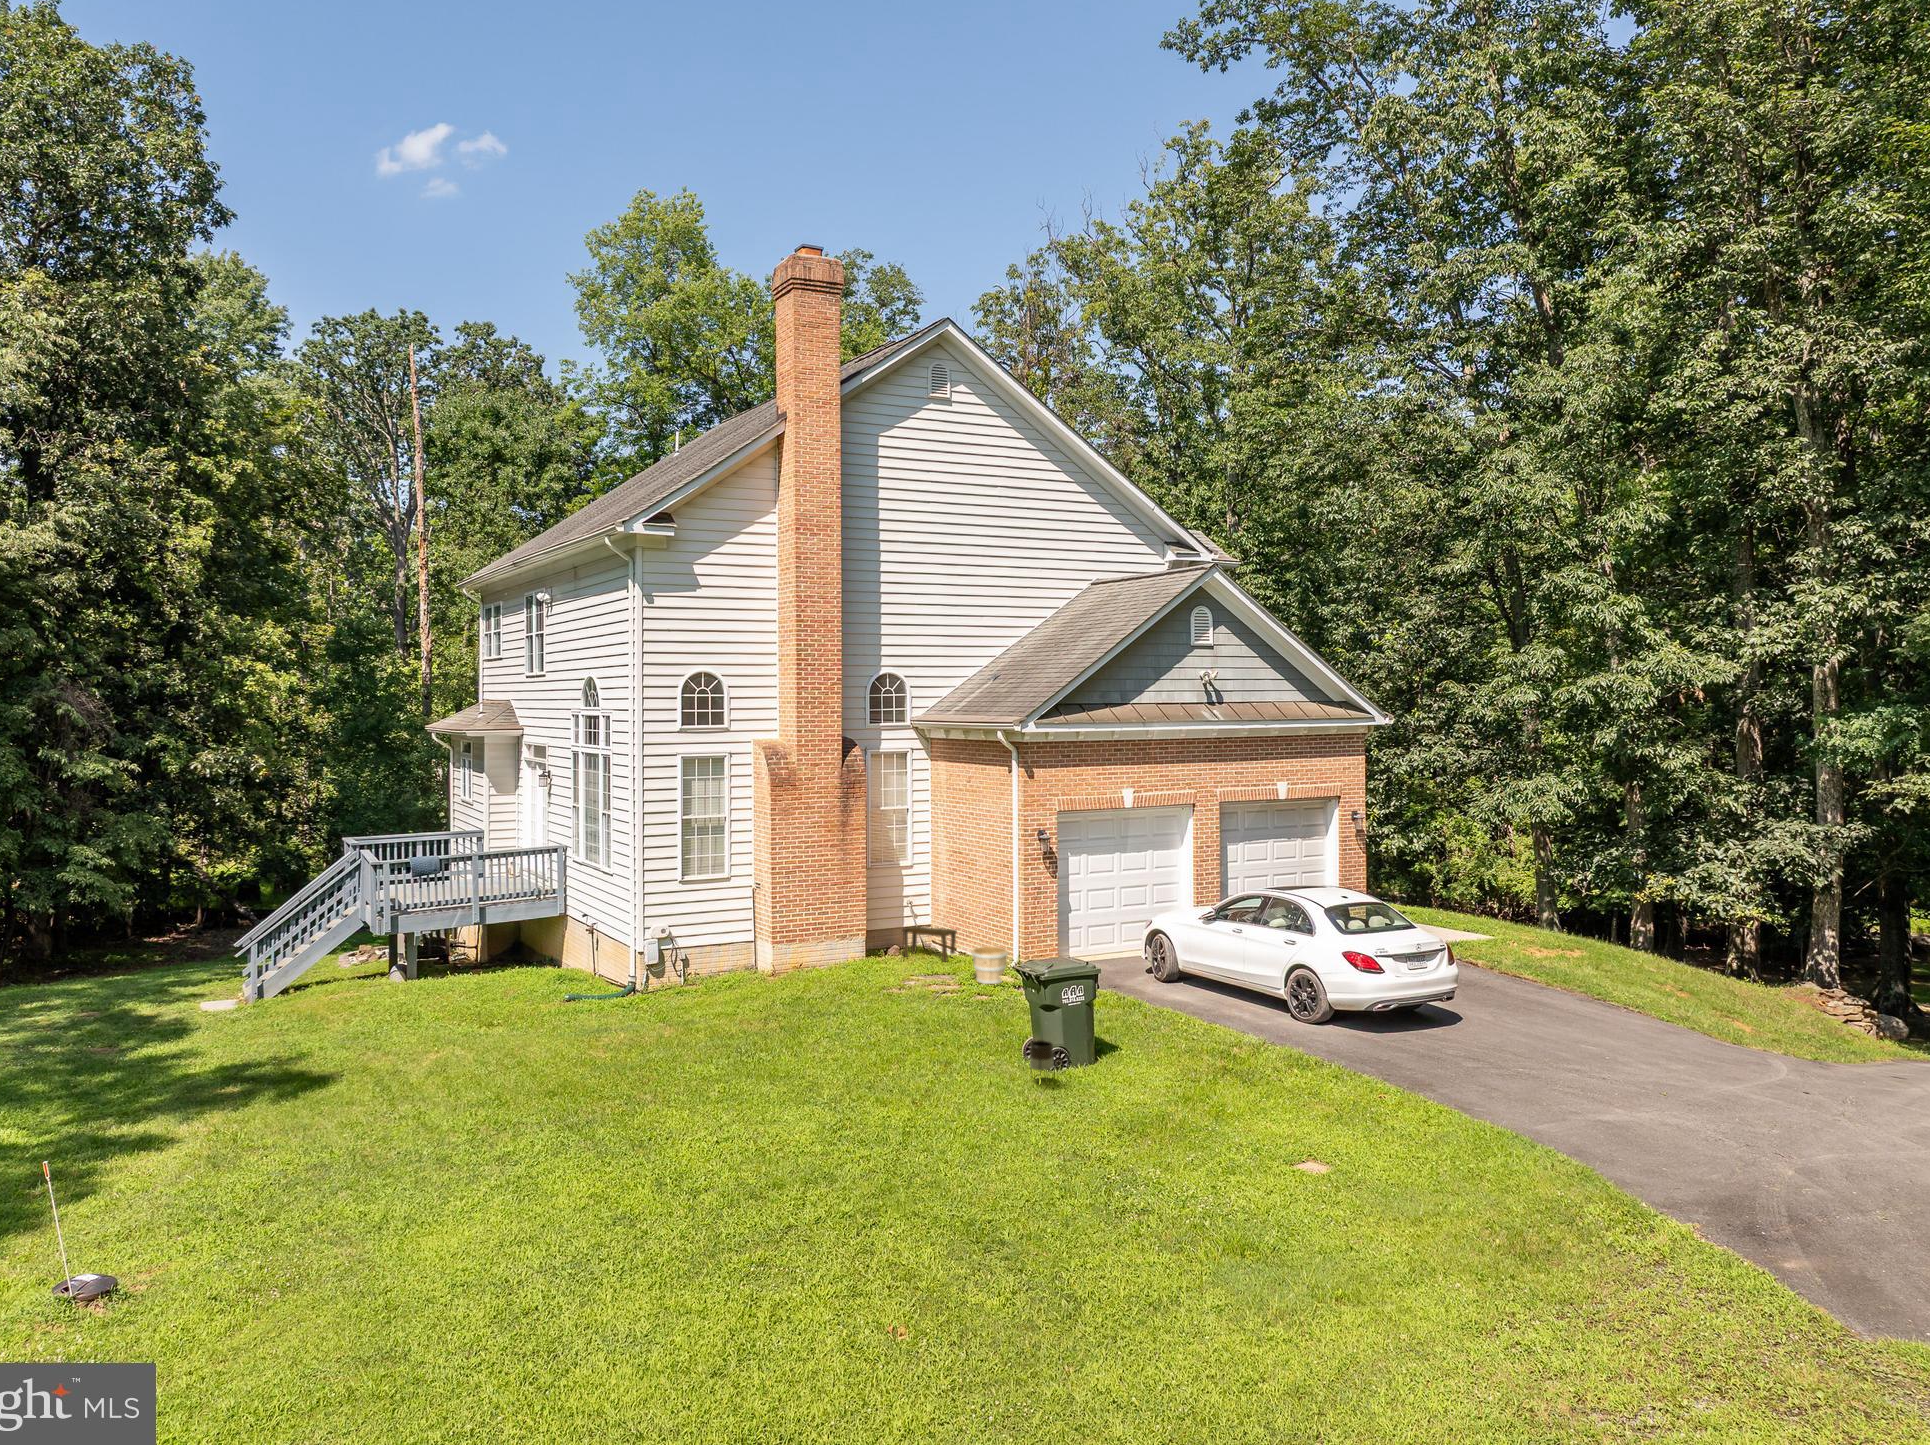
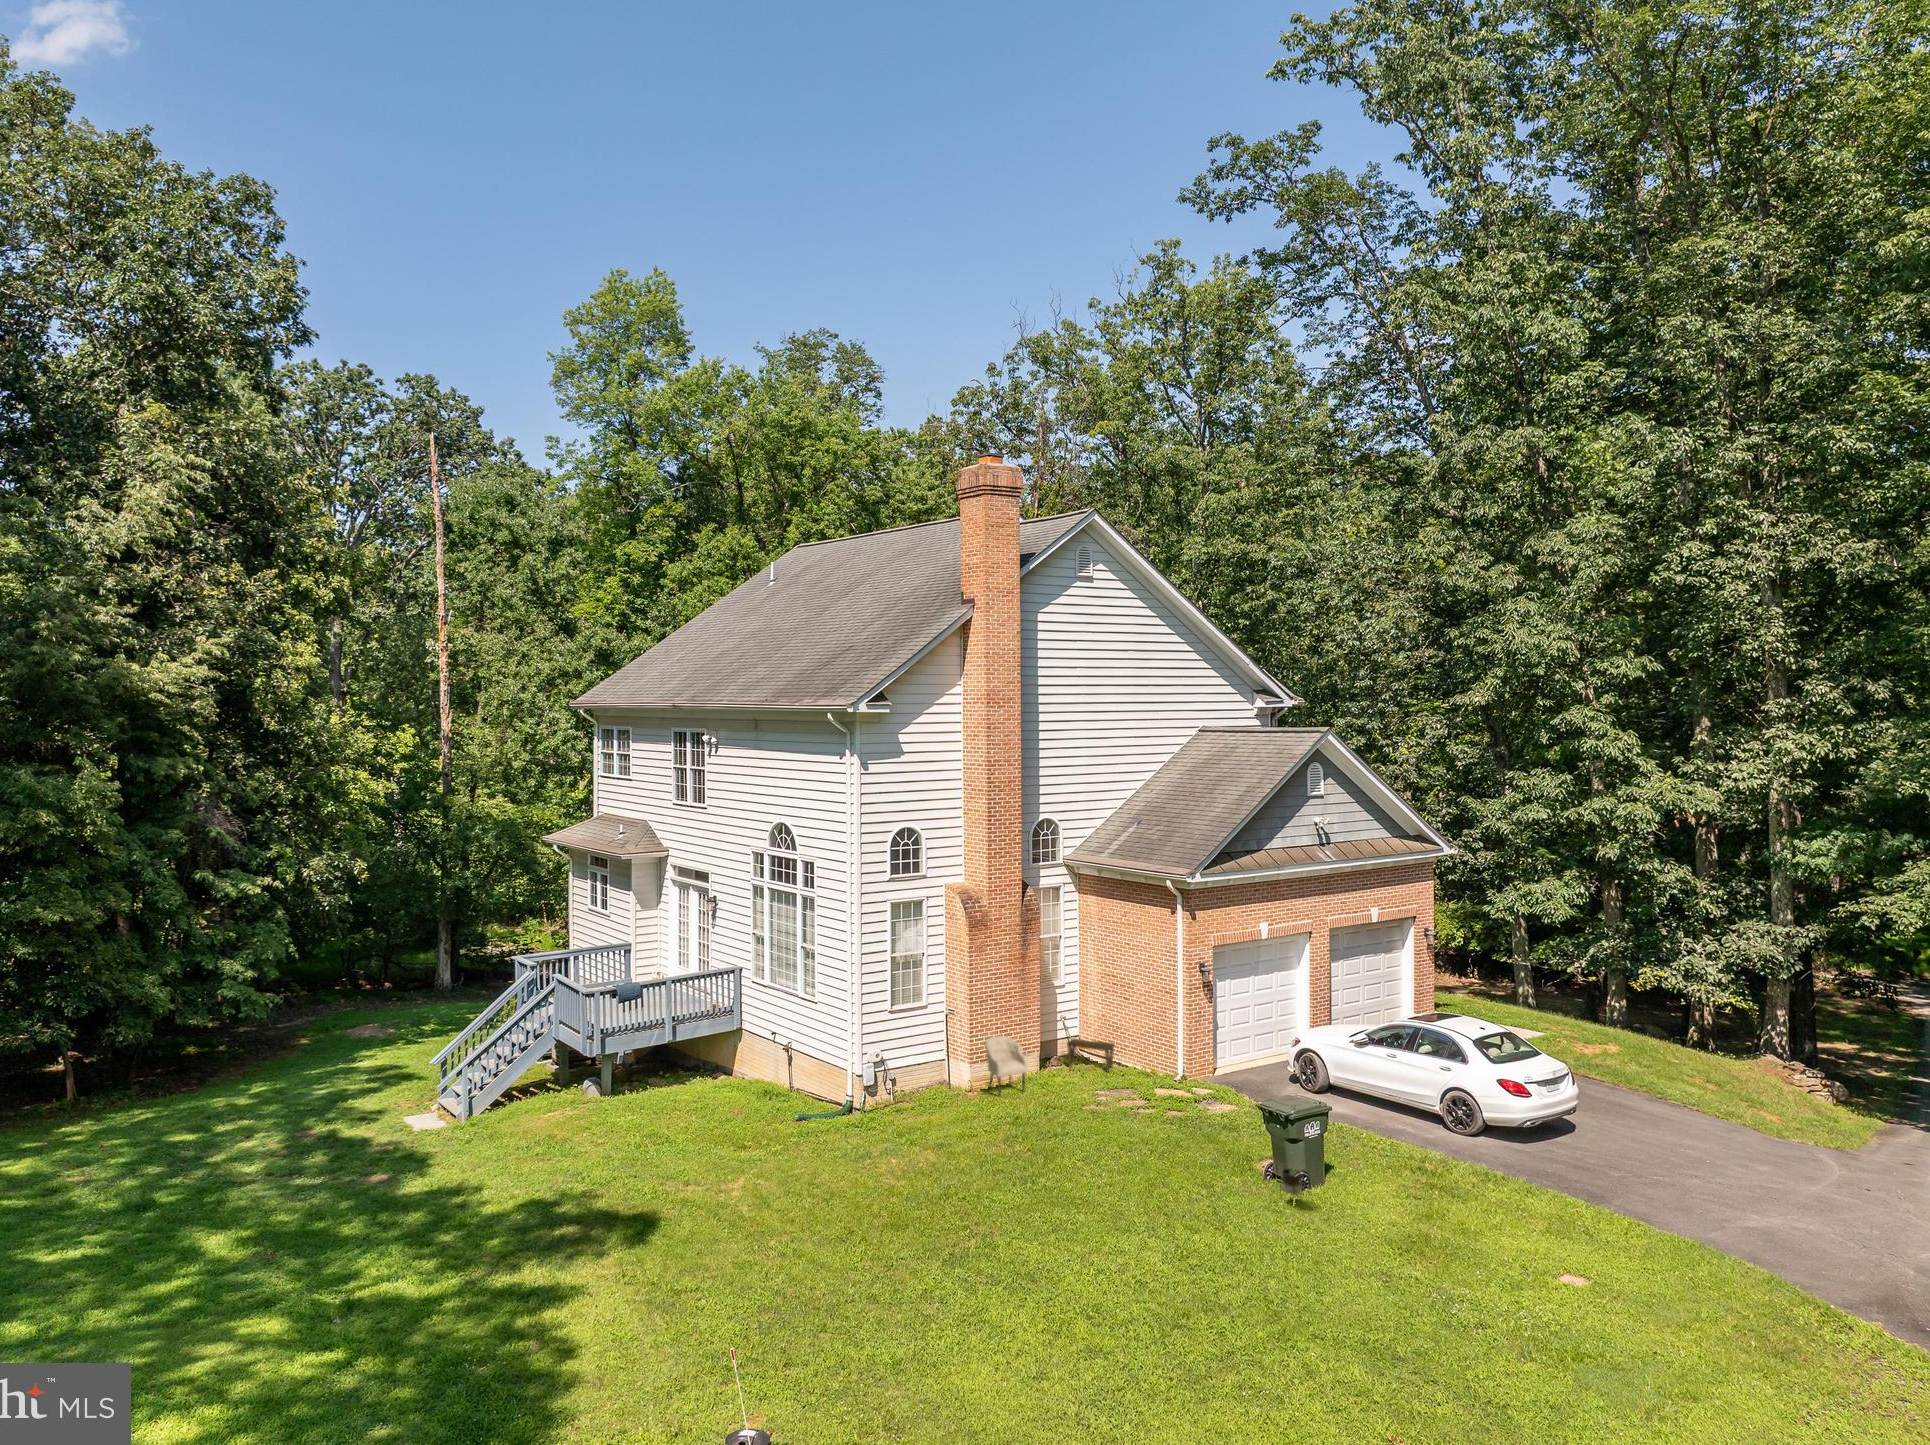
chair: none [786,913,833,979] -> present [985,1036,1028,1096]
wooden bucket: present [971,946,1009,984] -> none [1148,1062,1180,1098]

